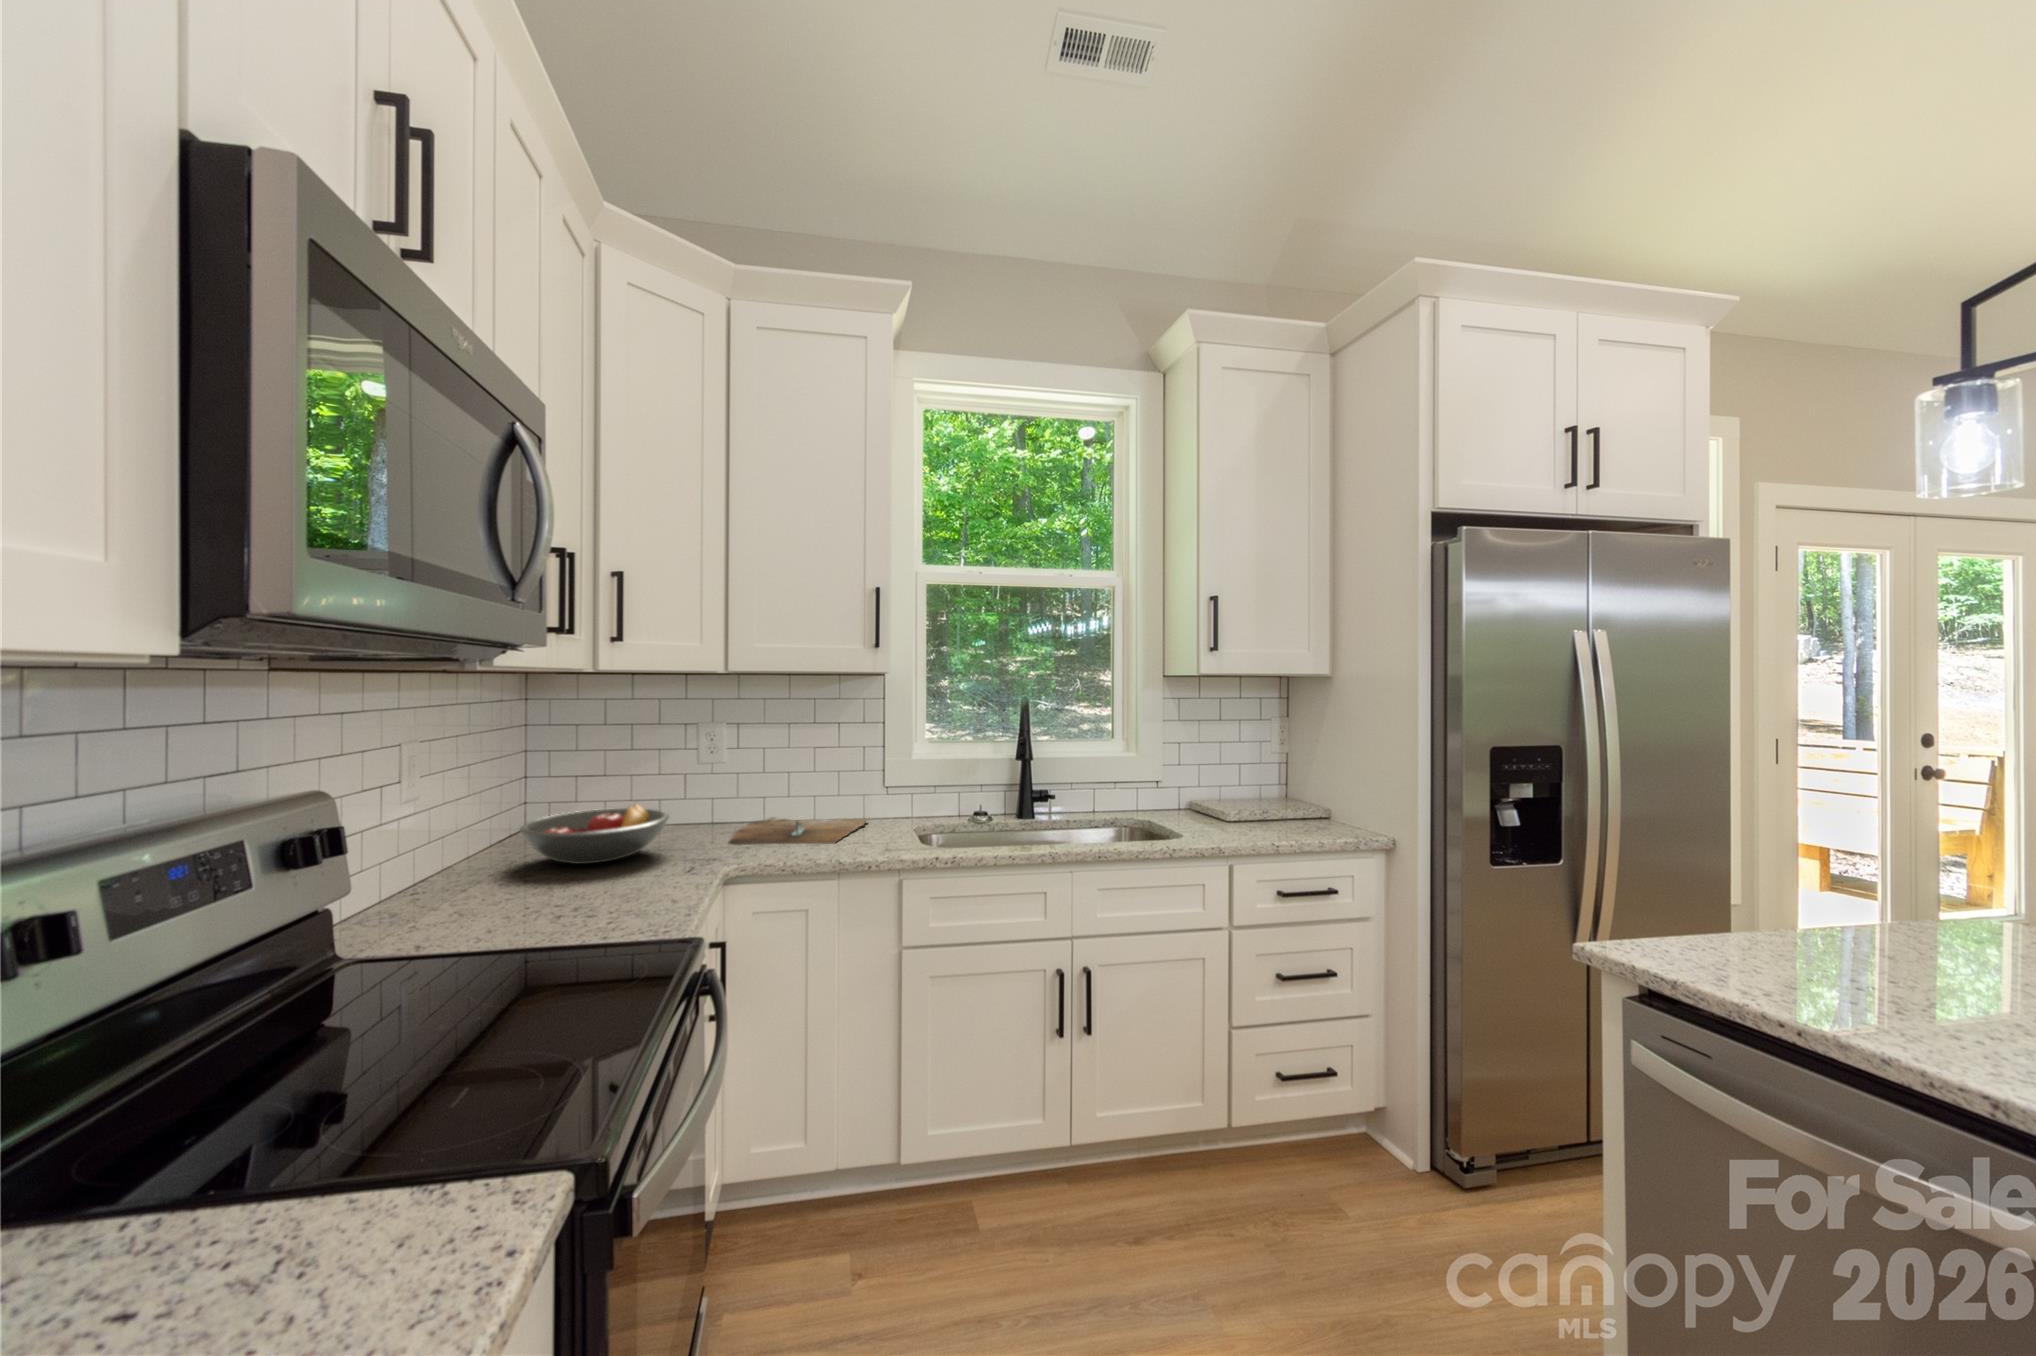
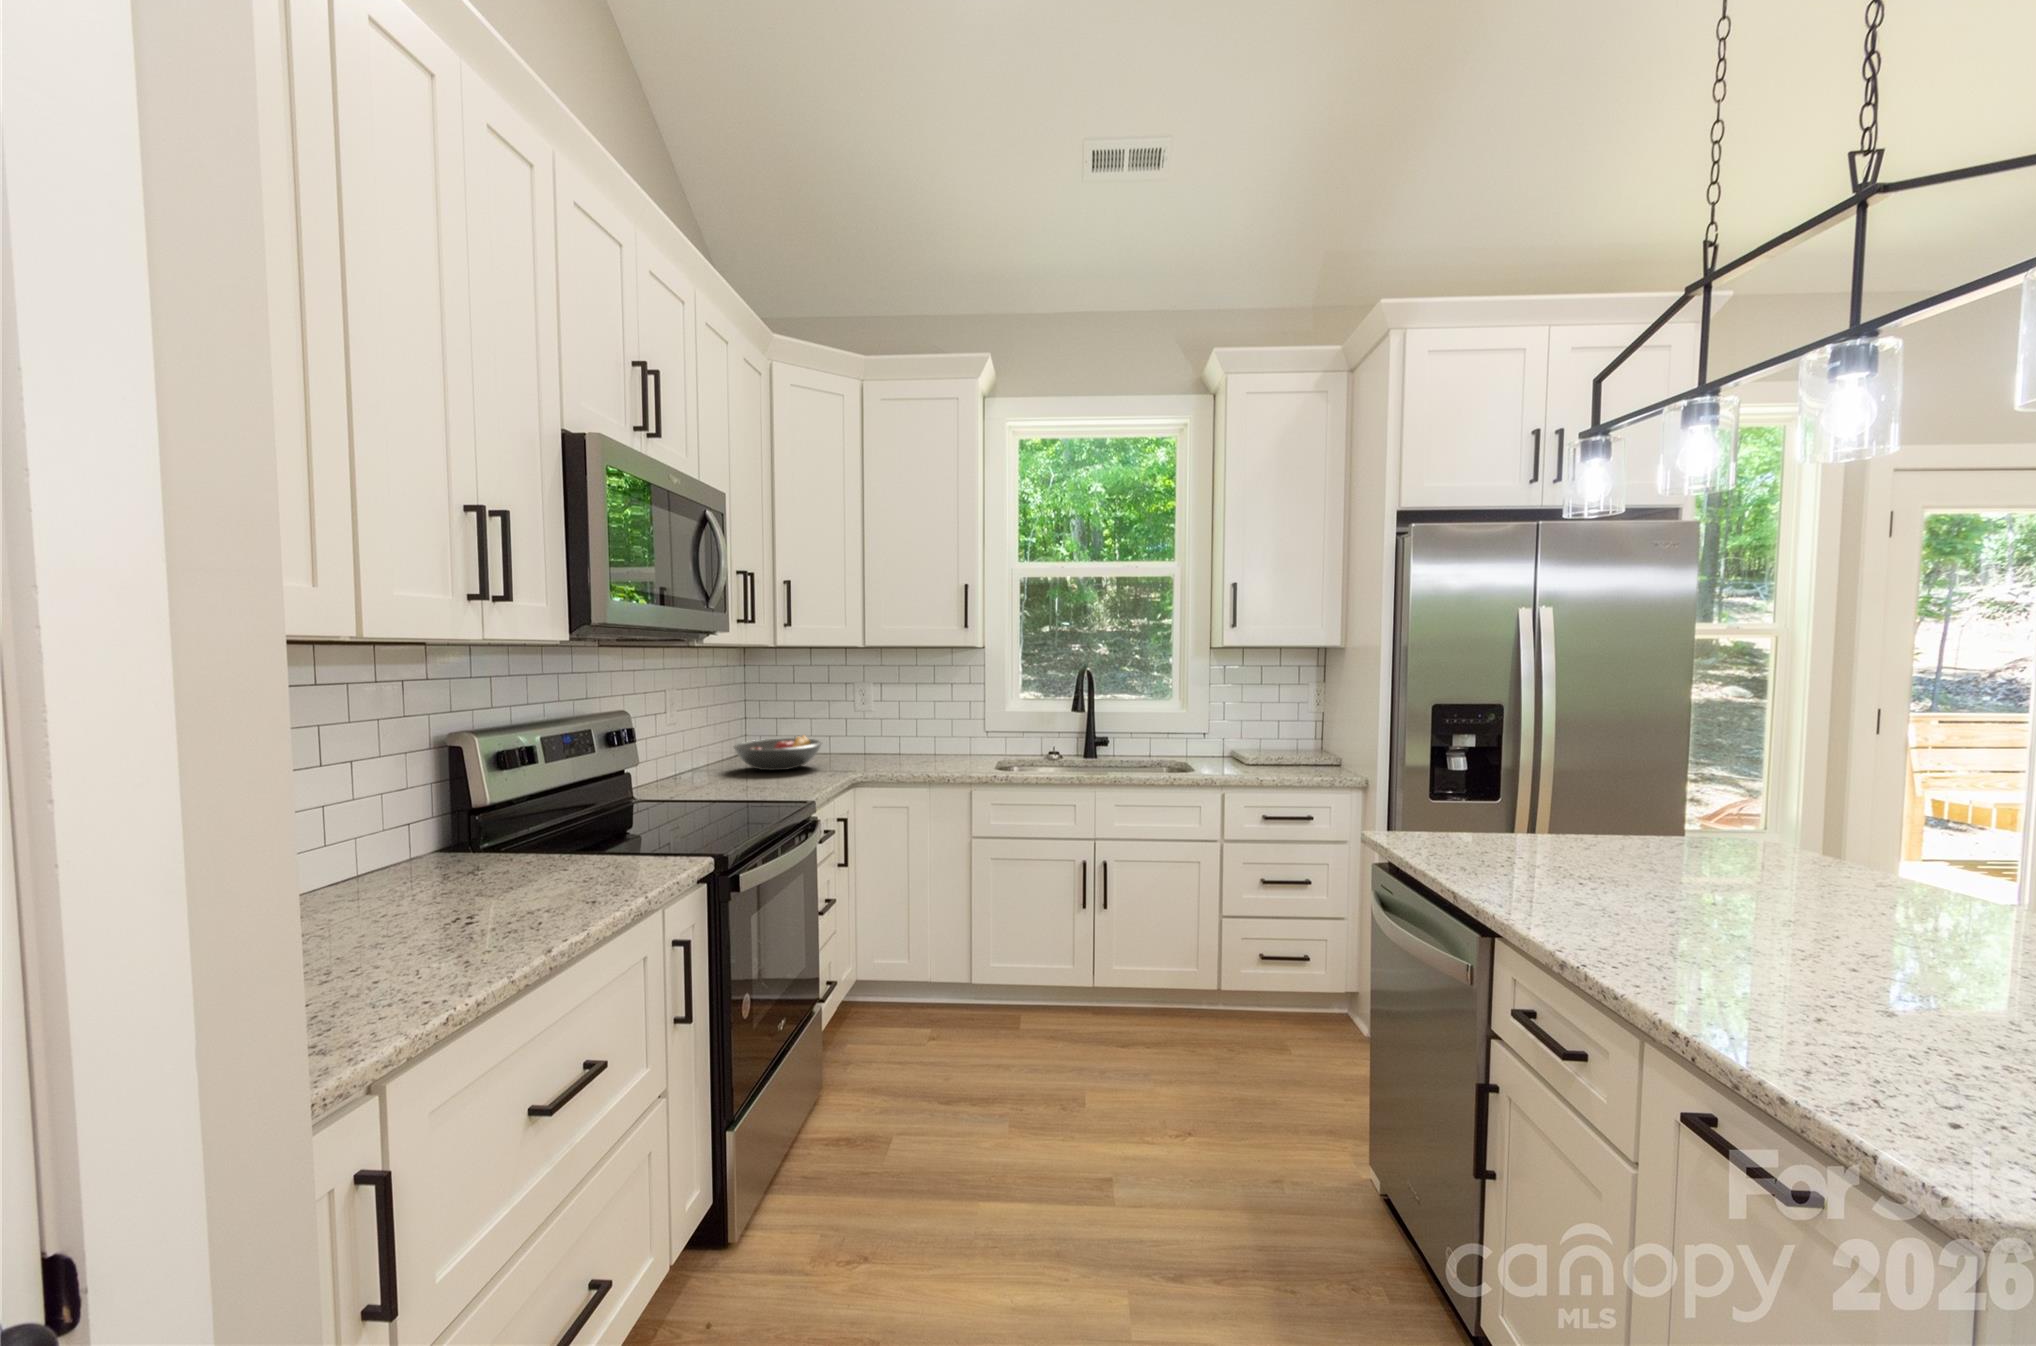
cutting board: present [729,817,866,845] -> none [862,752,967,768]

